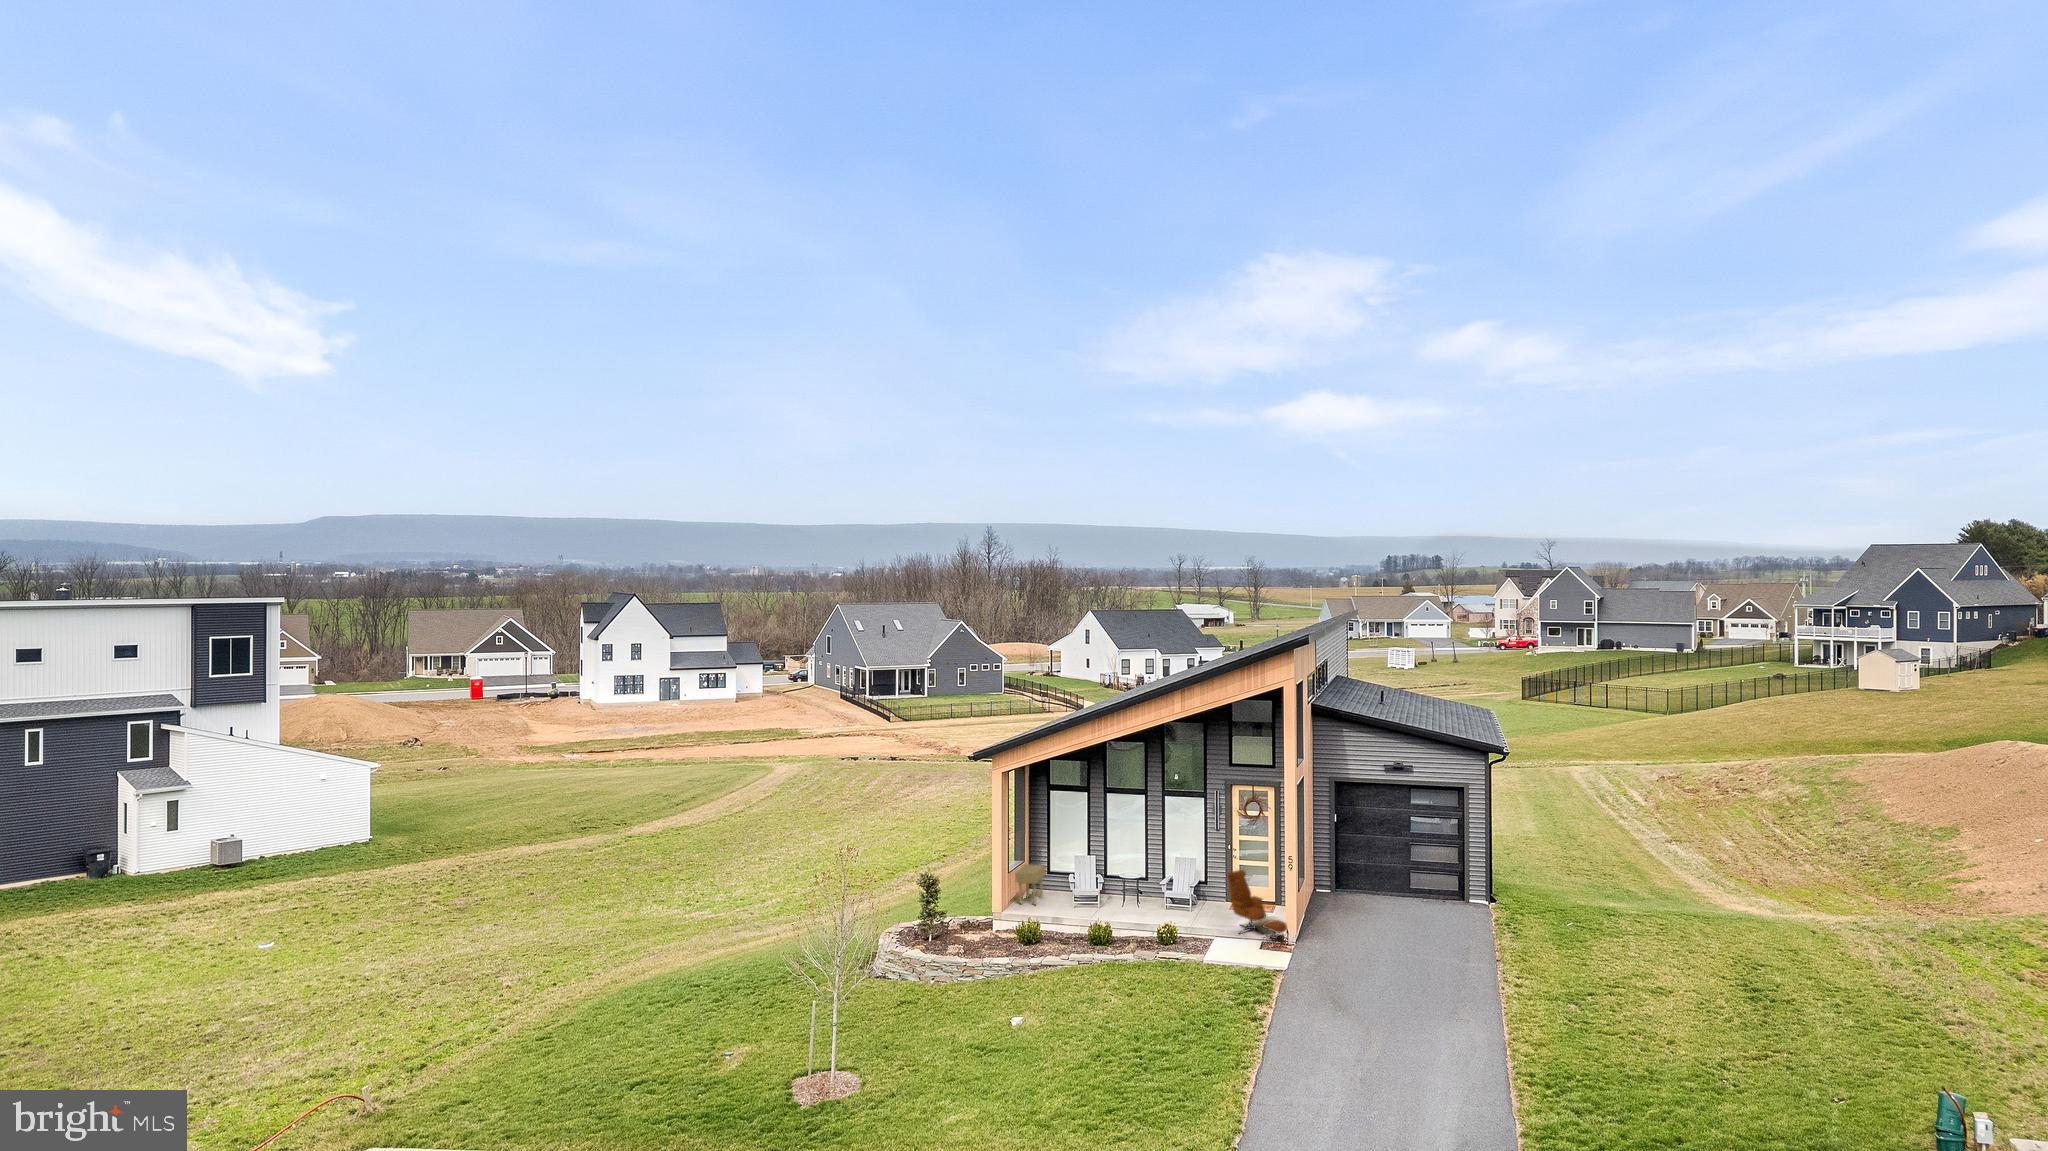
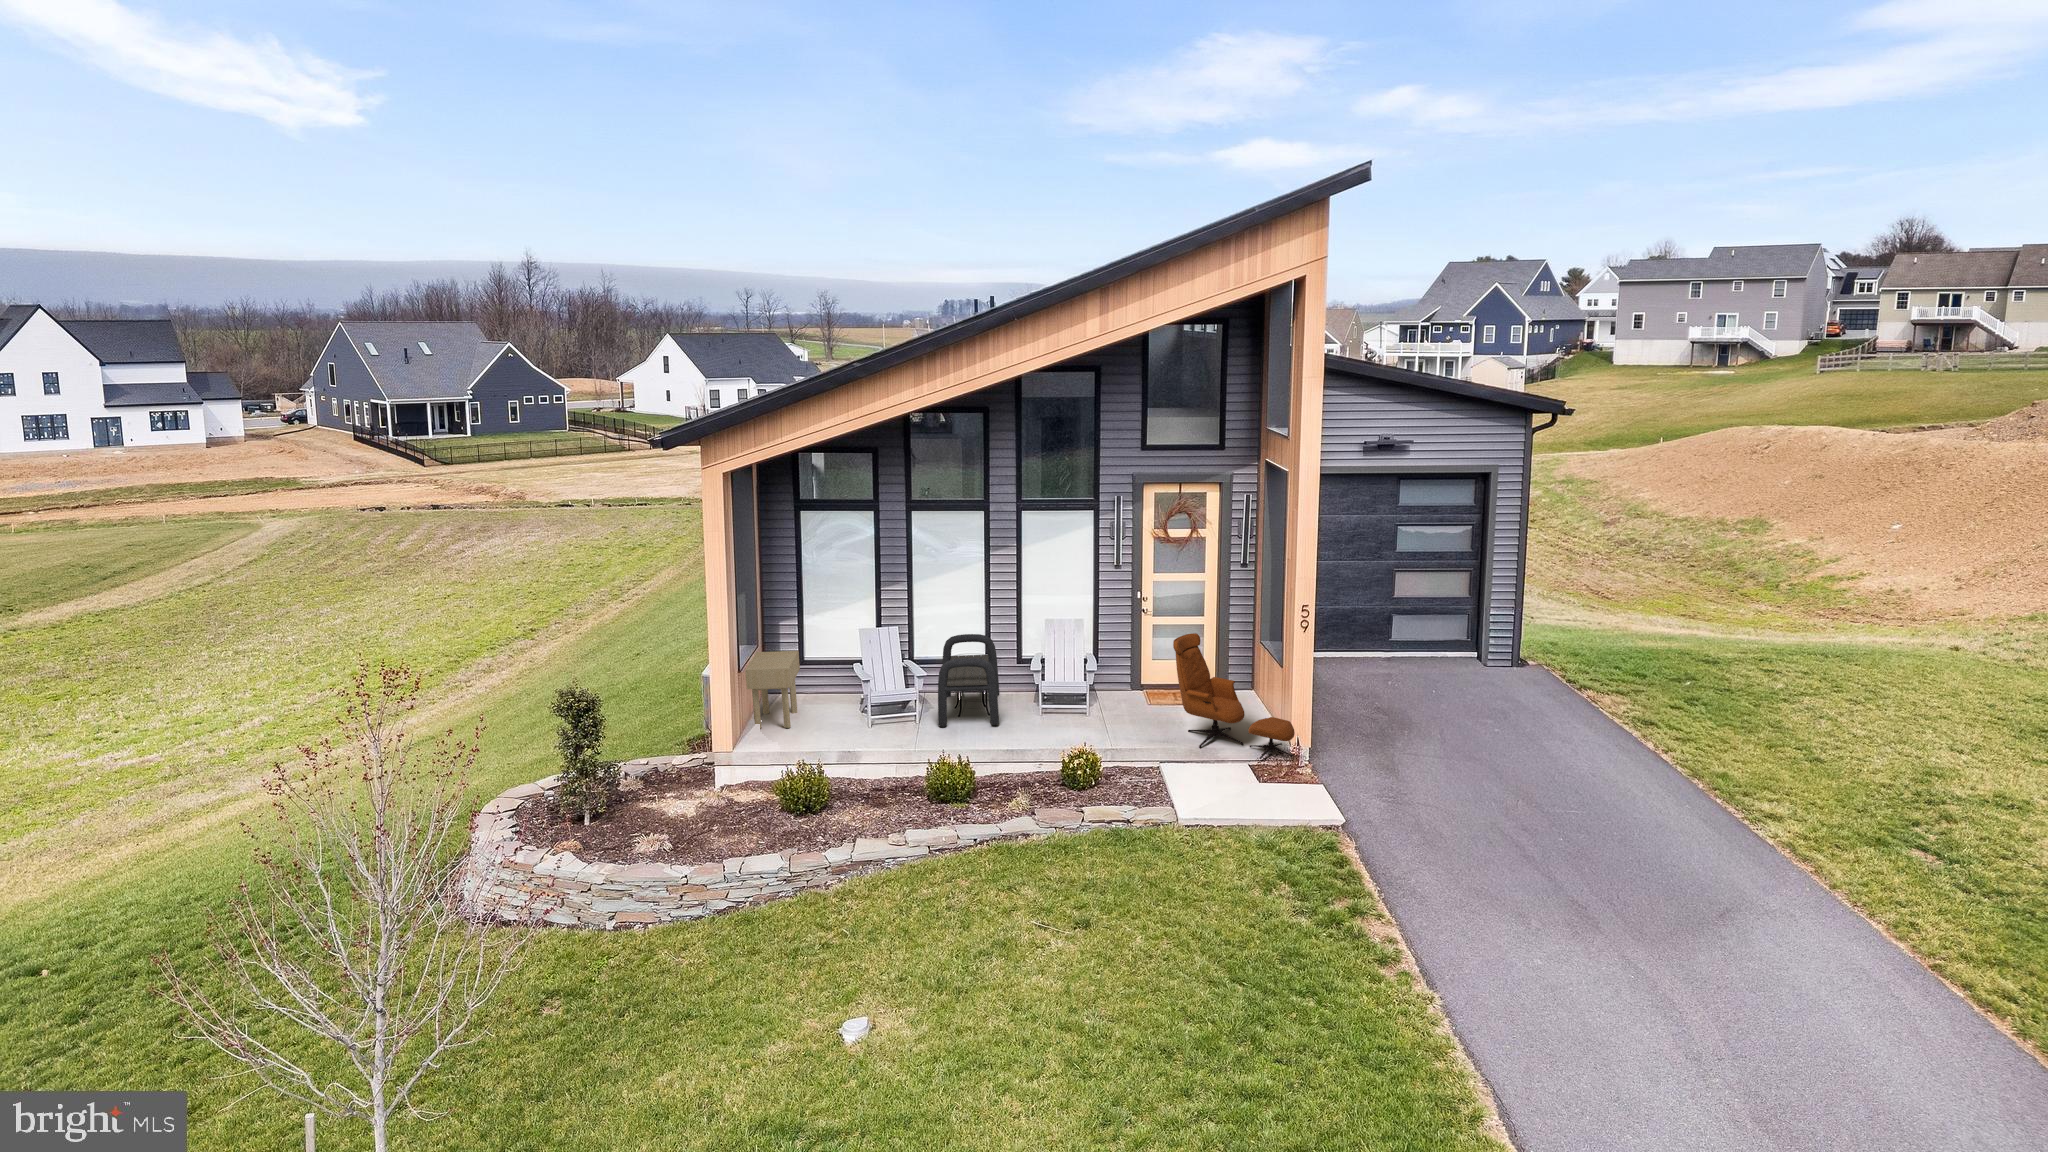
bench: none [1109,863,1151,913] -> present [938,634,999,727]

